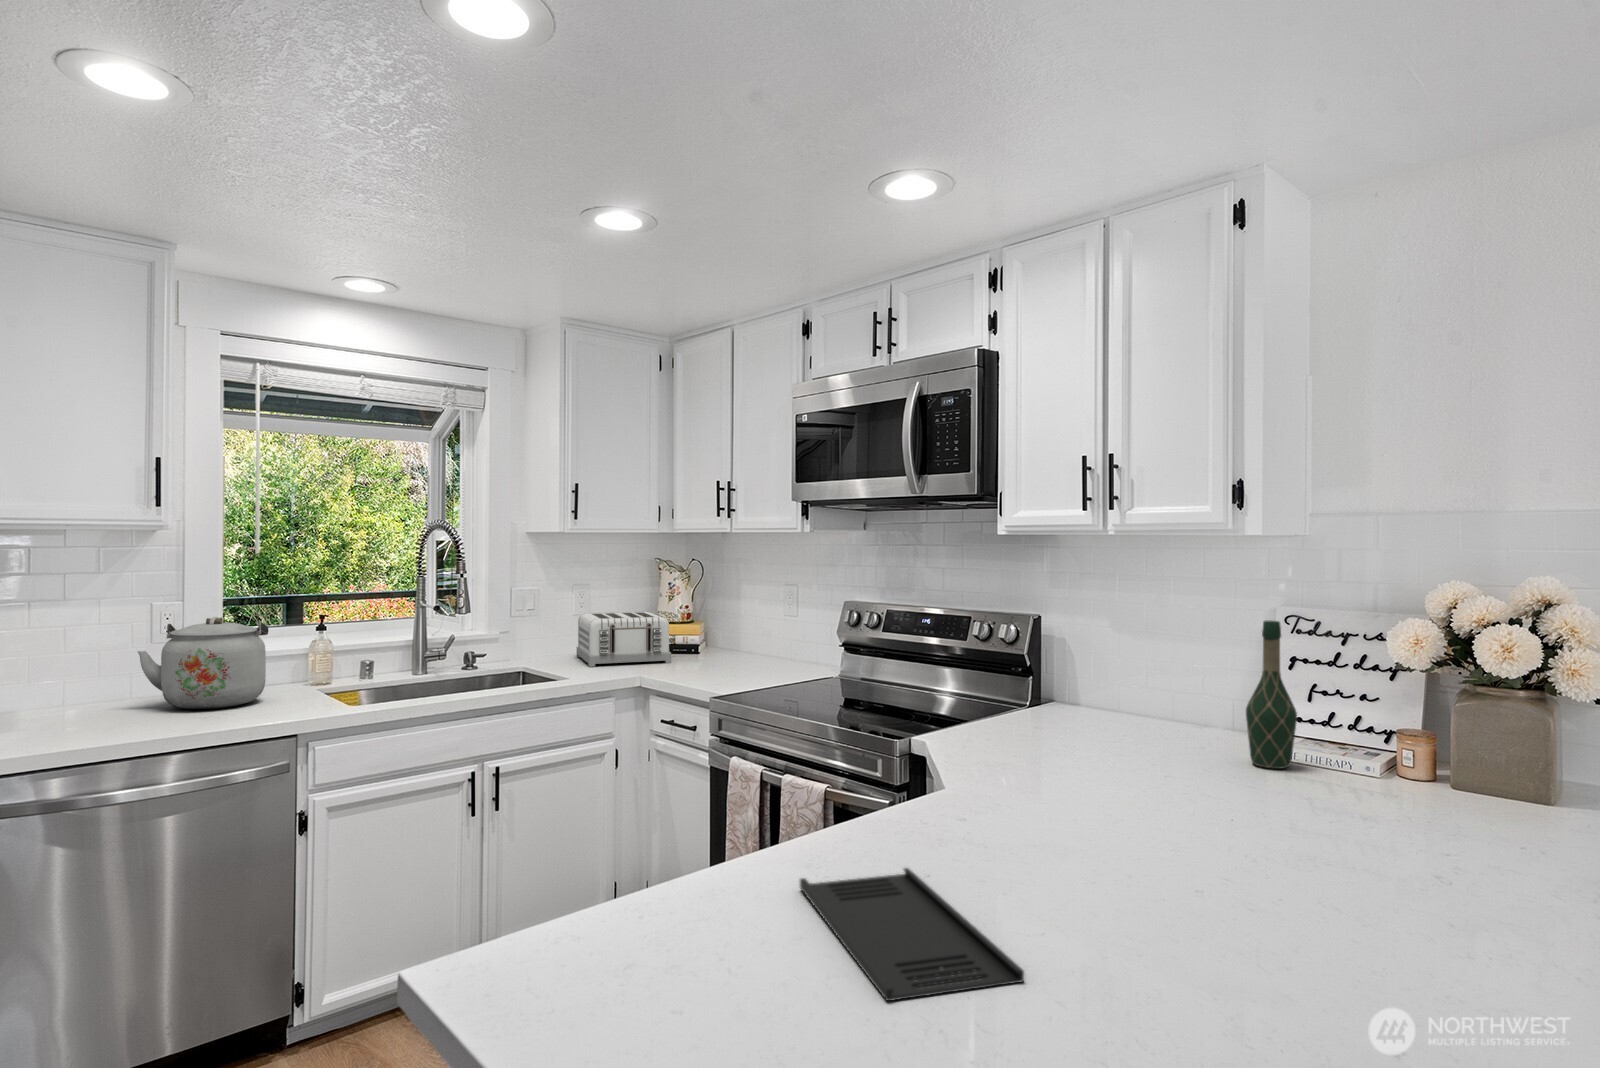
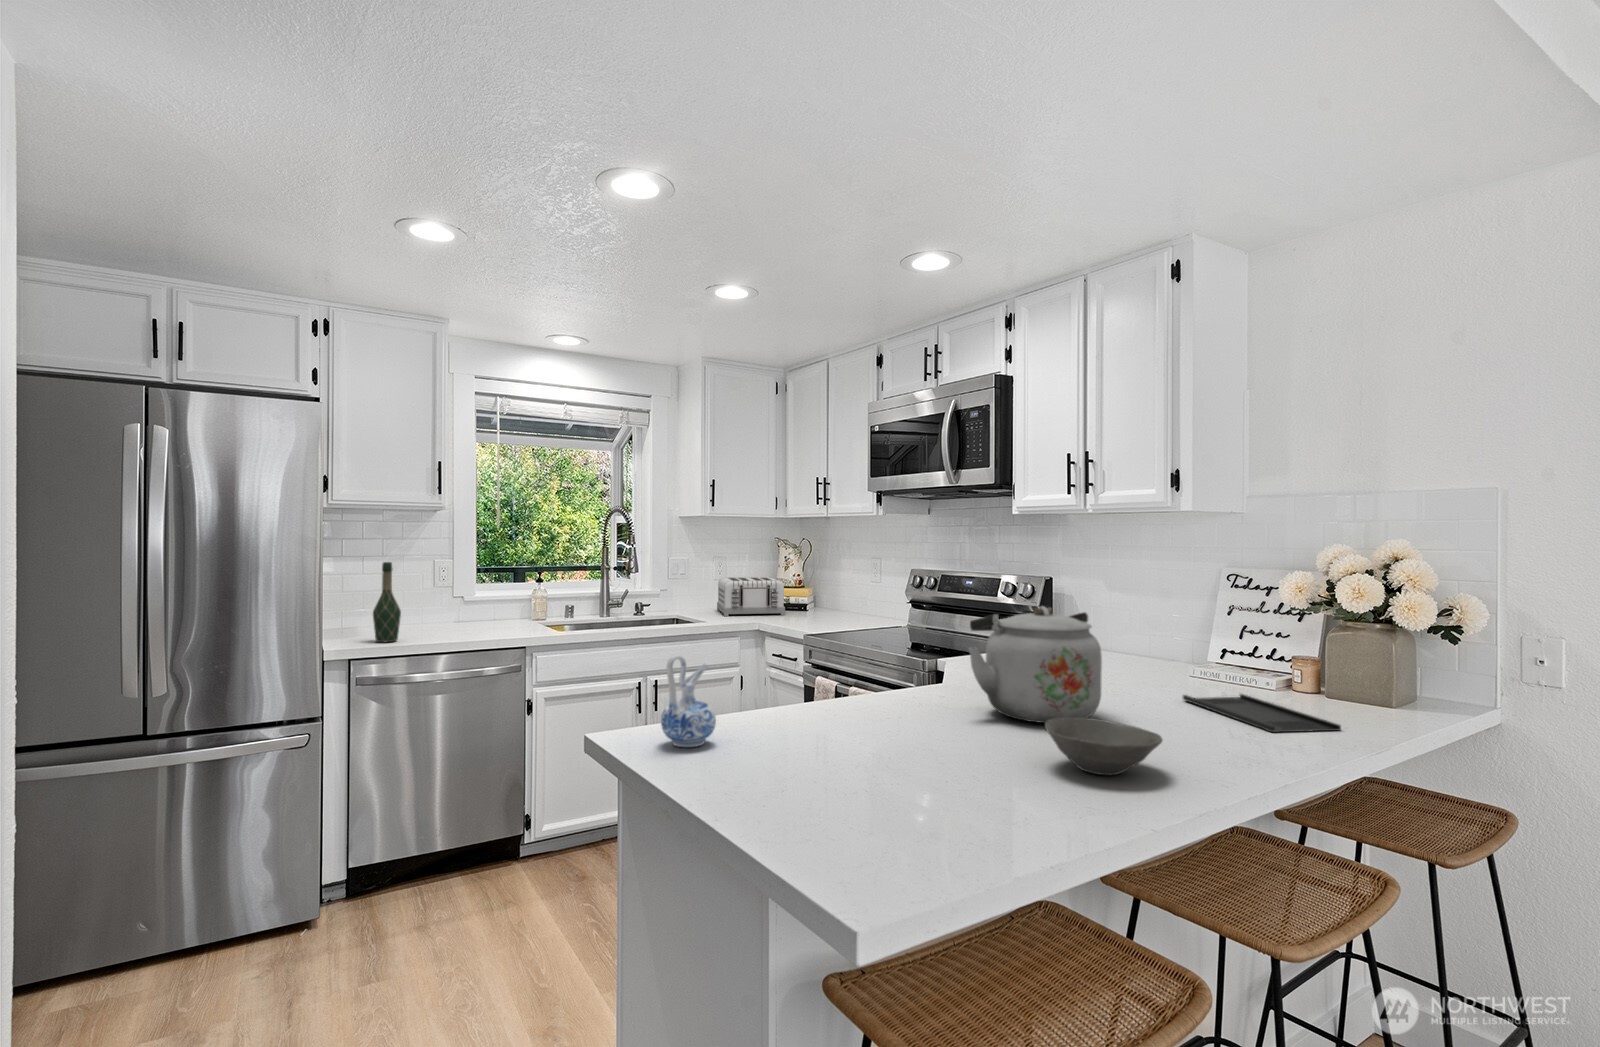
kettle: present [137,617,268,709] -> present [969,606,1102,723]
wine bottle: present [1246,621,1297,769] -> present [373,562,401,642]
ceramic pitcher: none [561,798,655,955] -> present [661,655,716,747]
tray: present [800,868,1024,1001] -> present [1183,694,1341,733]
bowl: none [1195,871,1391,976] -> present [1045,717,1162,775]

